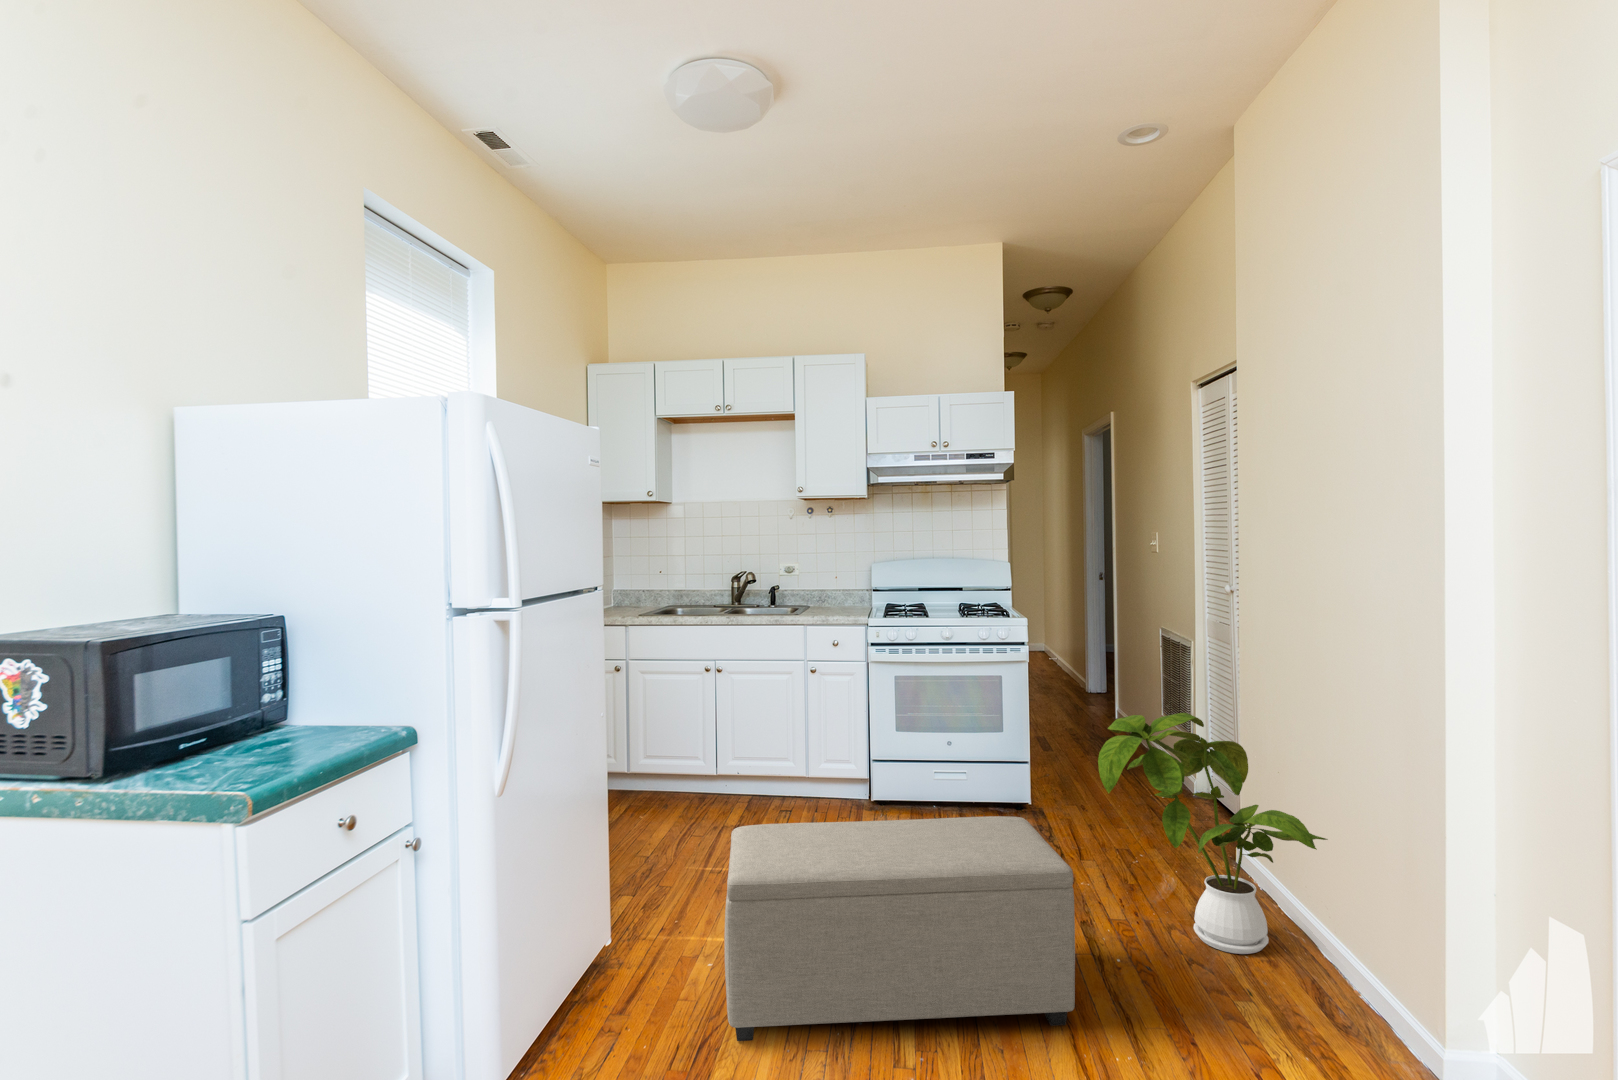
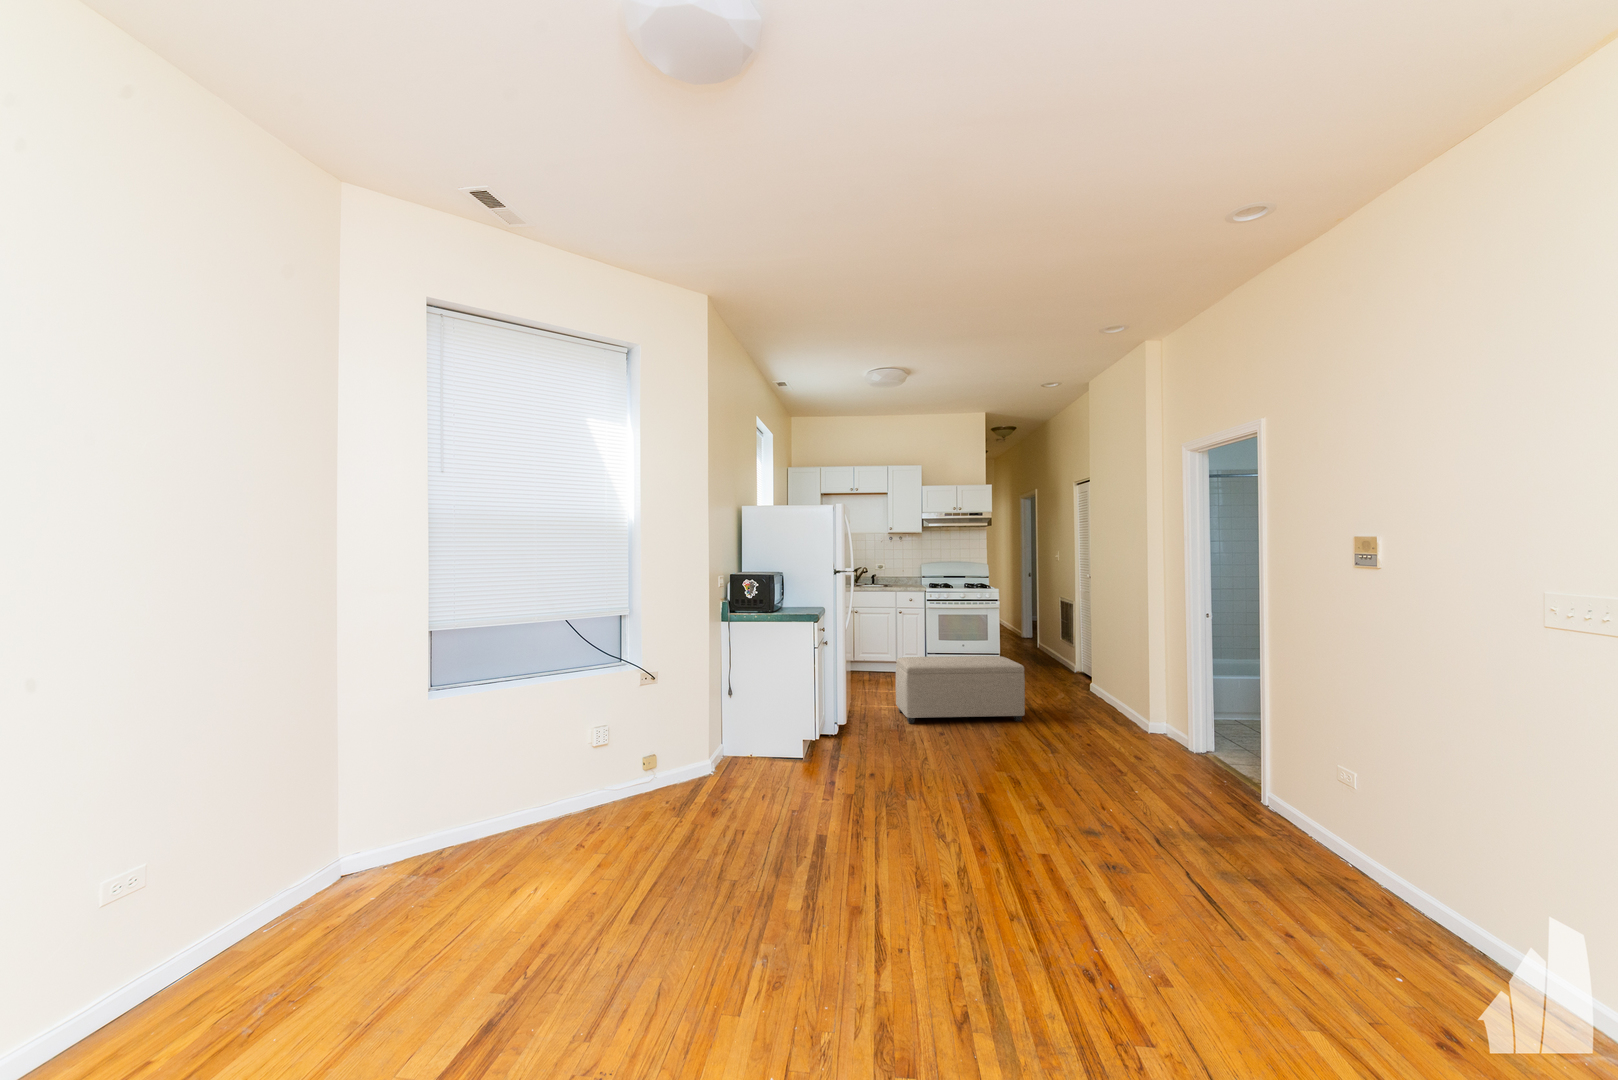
house plant: present [1098,713,1328,954] -> none [1032,620,1115,709]

